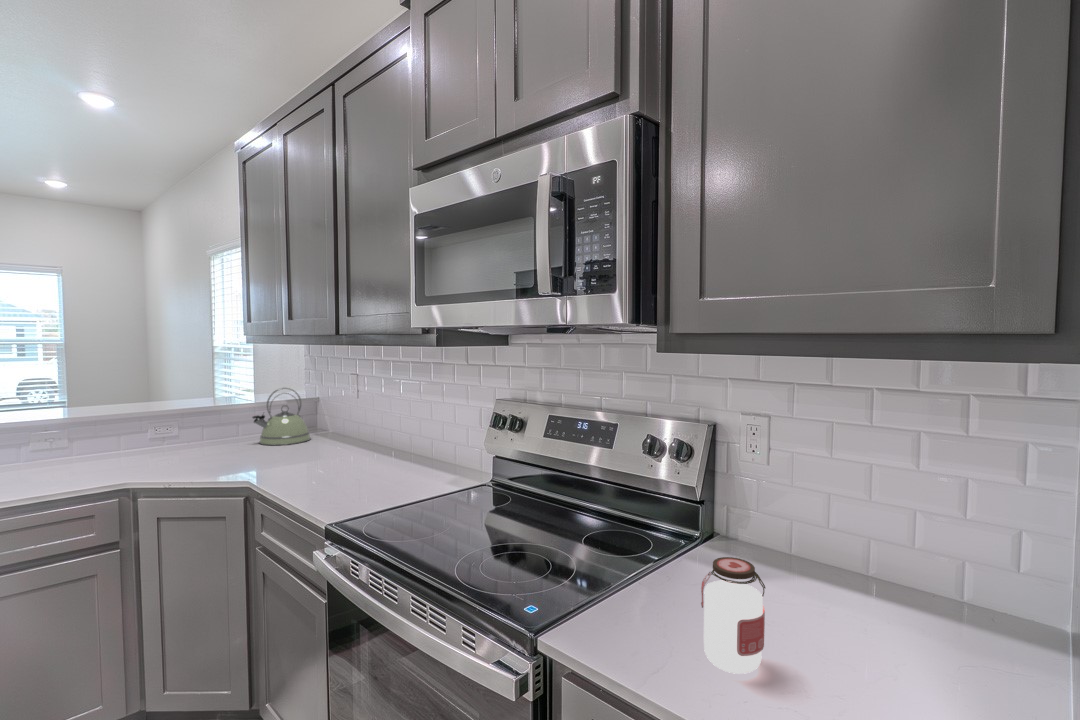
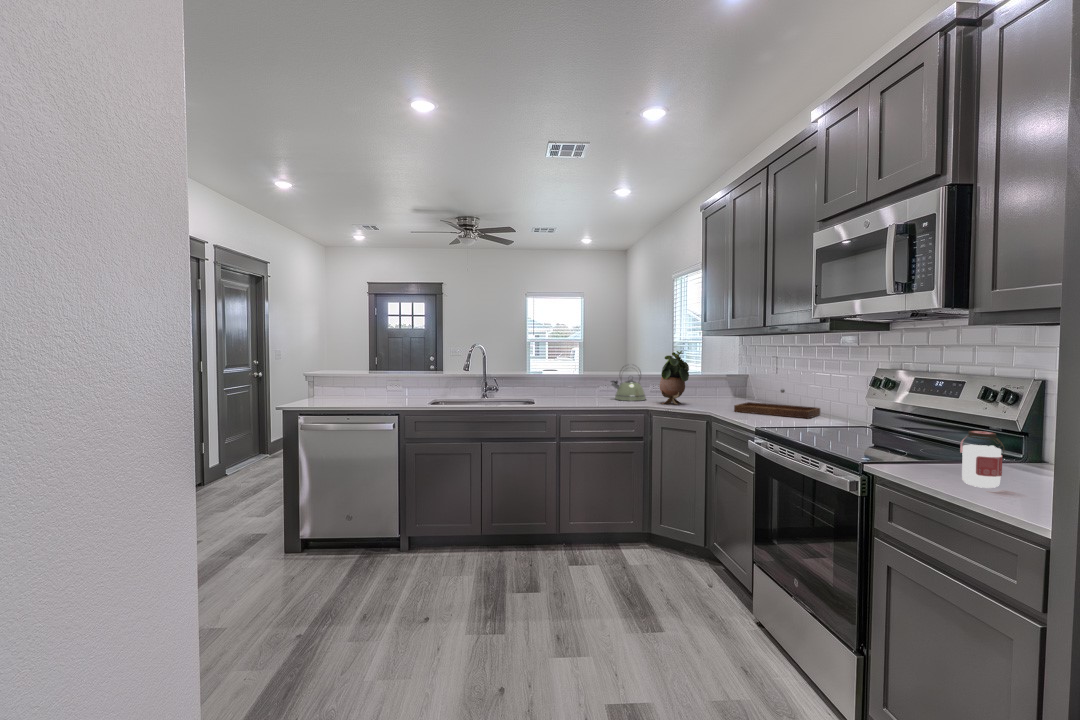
potted plant: none [155,374,213,473] -> present [660,351,689,405]
kettle: present [253,388,311,445] -> present [611,364,646,401]
tray: none [293,430,420,476] -> present [734,389,820,418]

